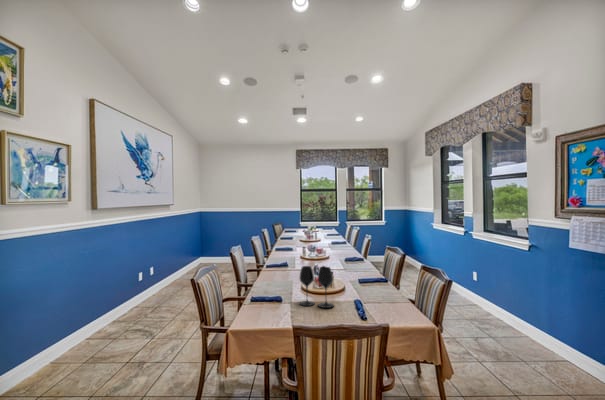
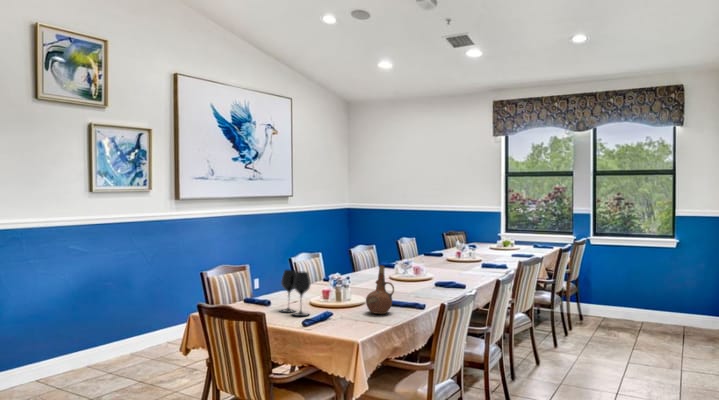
ceramic pitcher: none [363,254,384,293] -> present [366,266,394,314]

